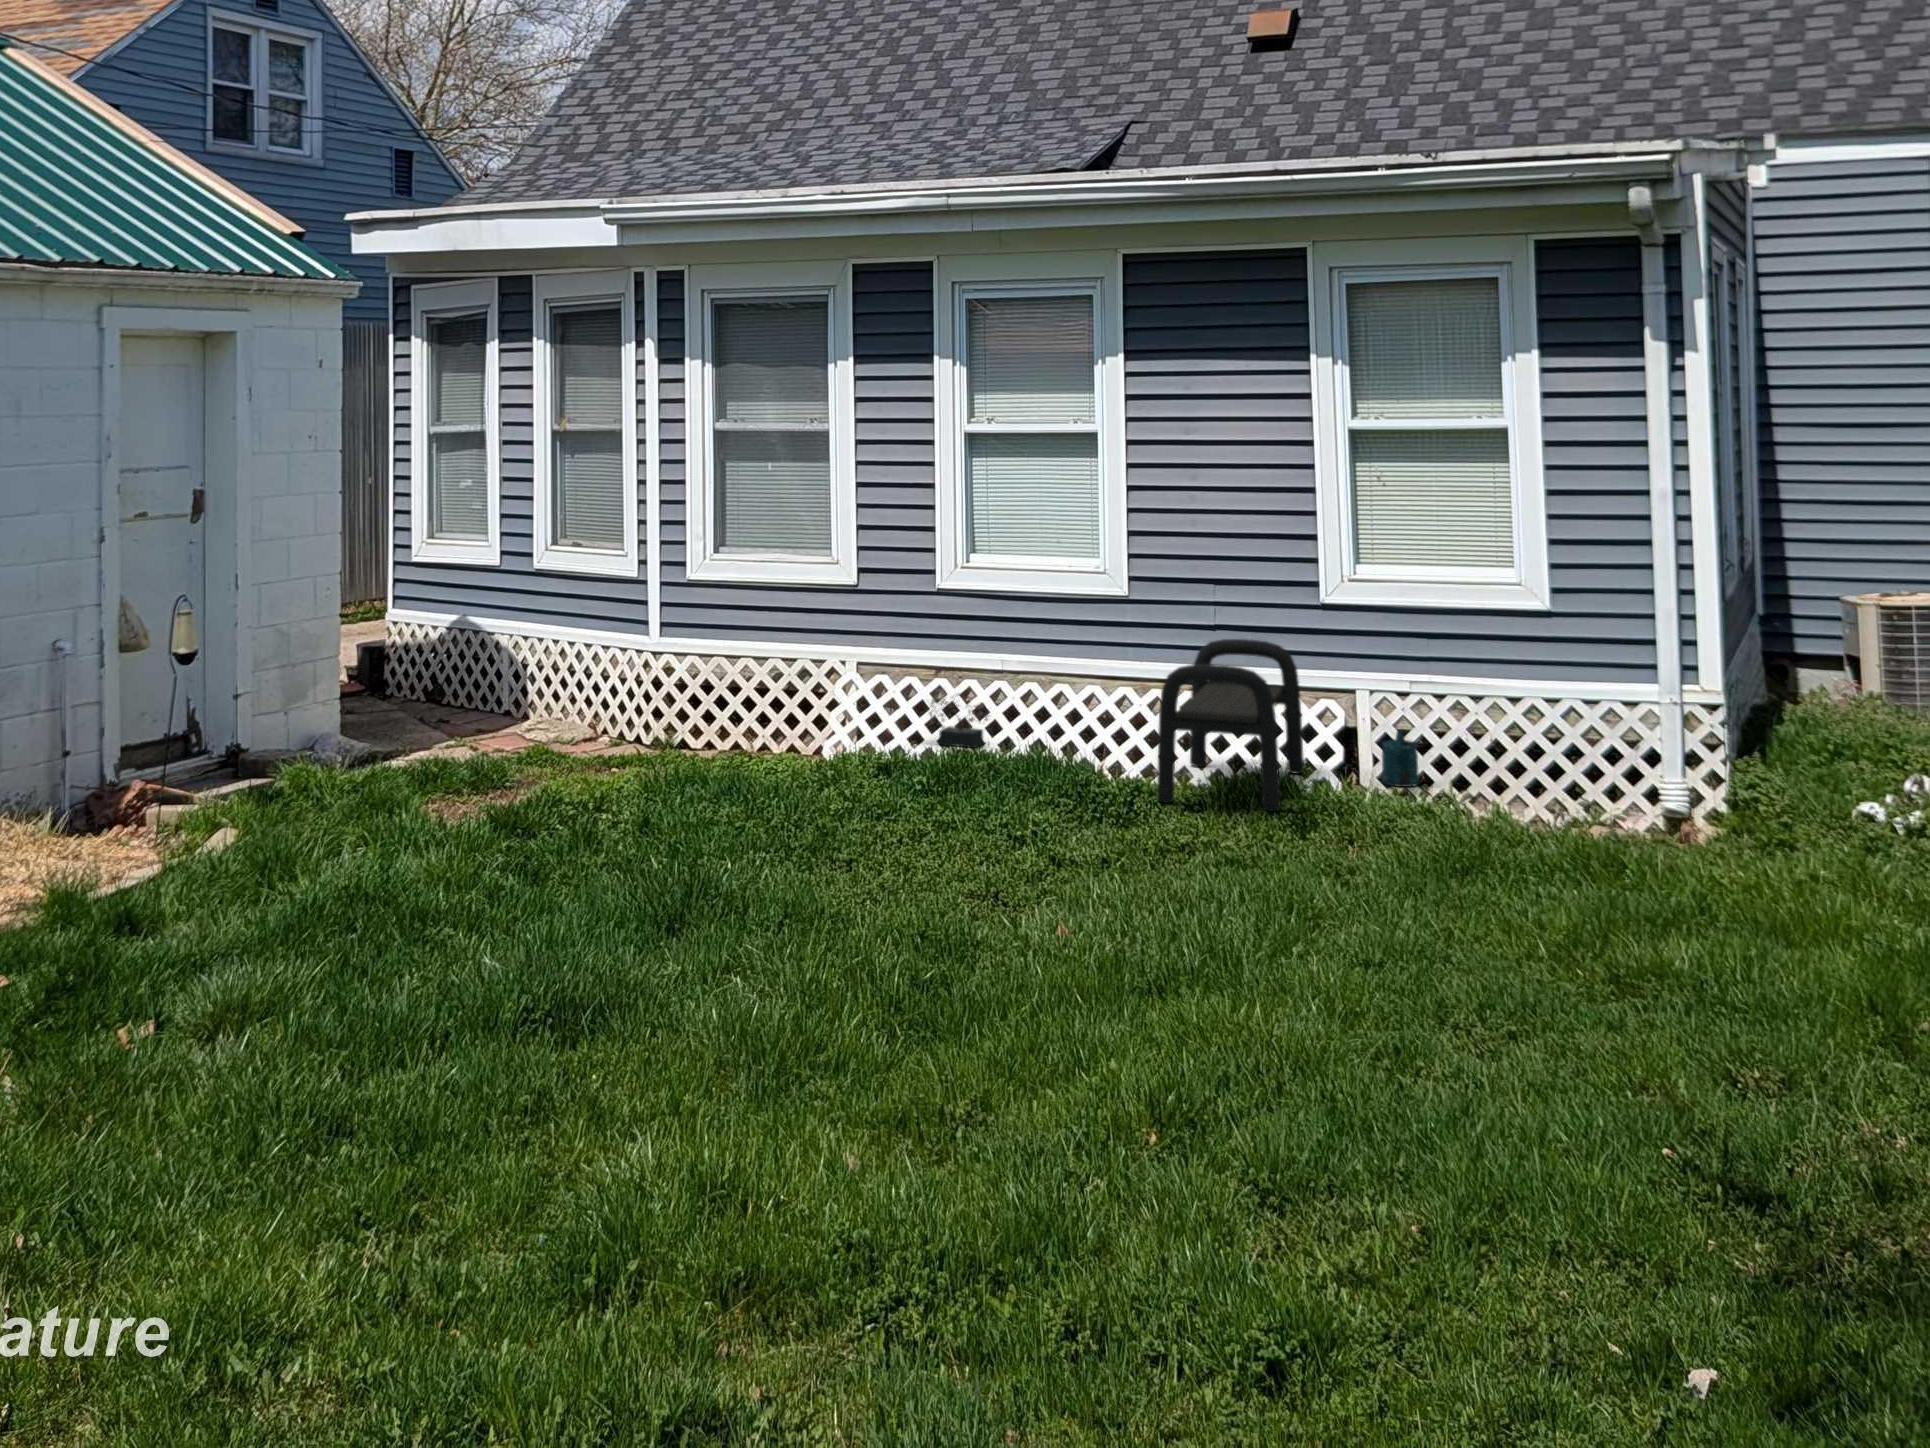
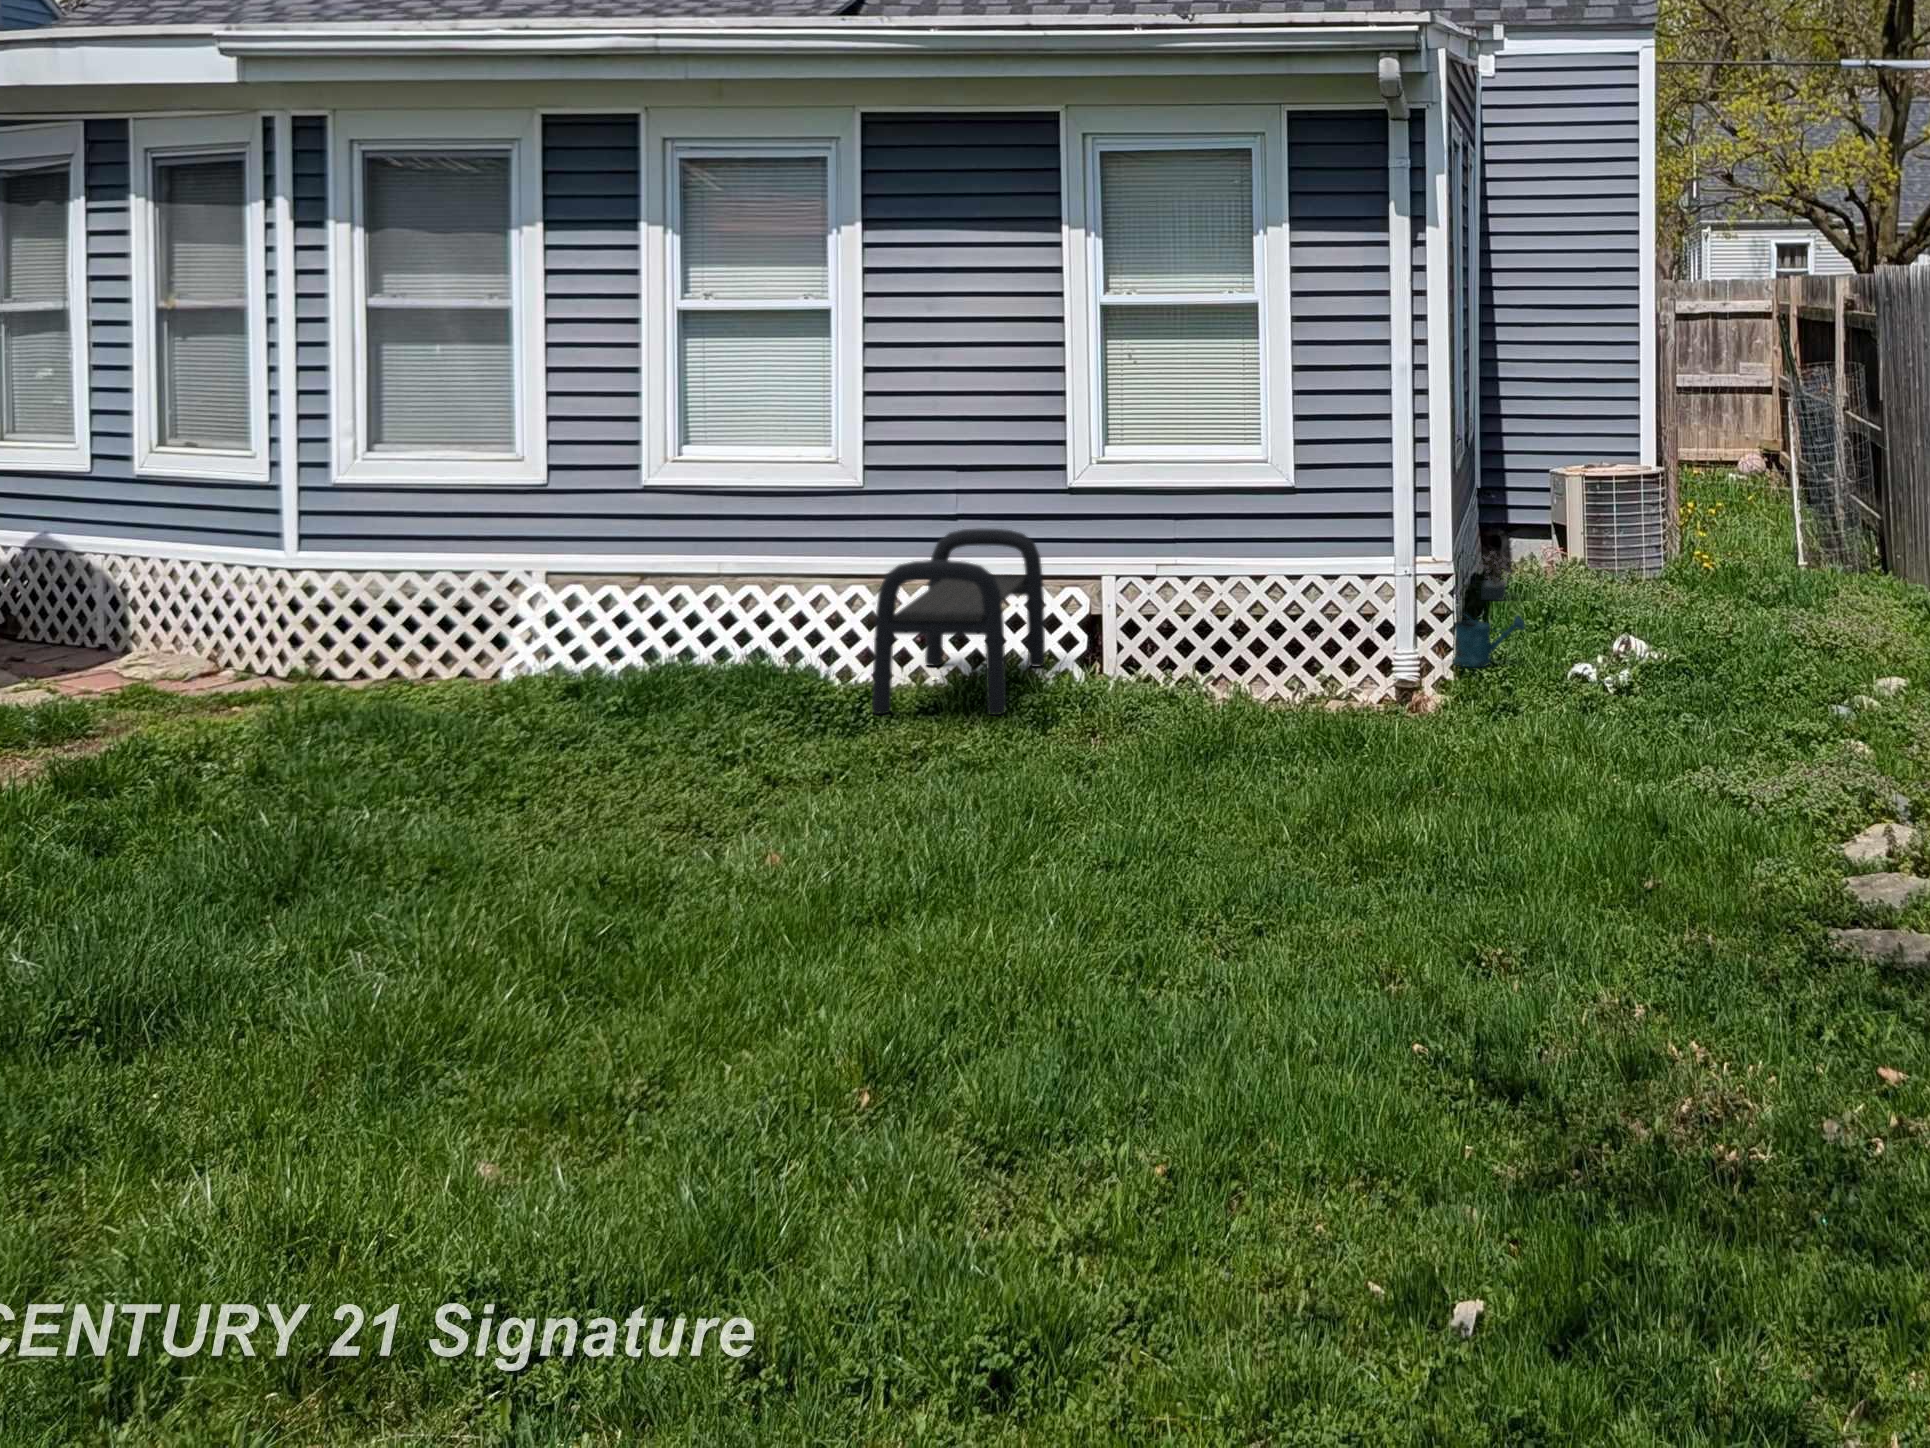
decorative plant: present [929,689,990,748] -> present [1476,553,1511,601]
watering can: present [1382,729,1419,787] -> present [1453,616,1525,667]

